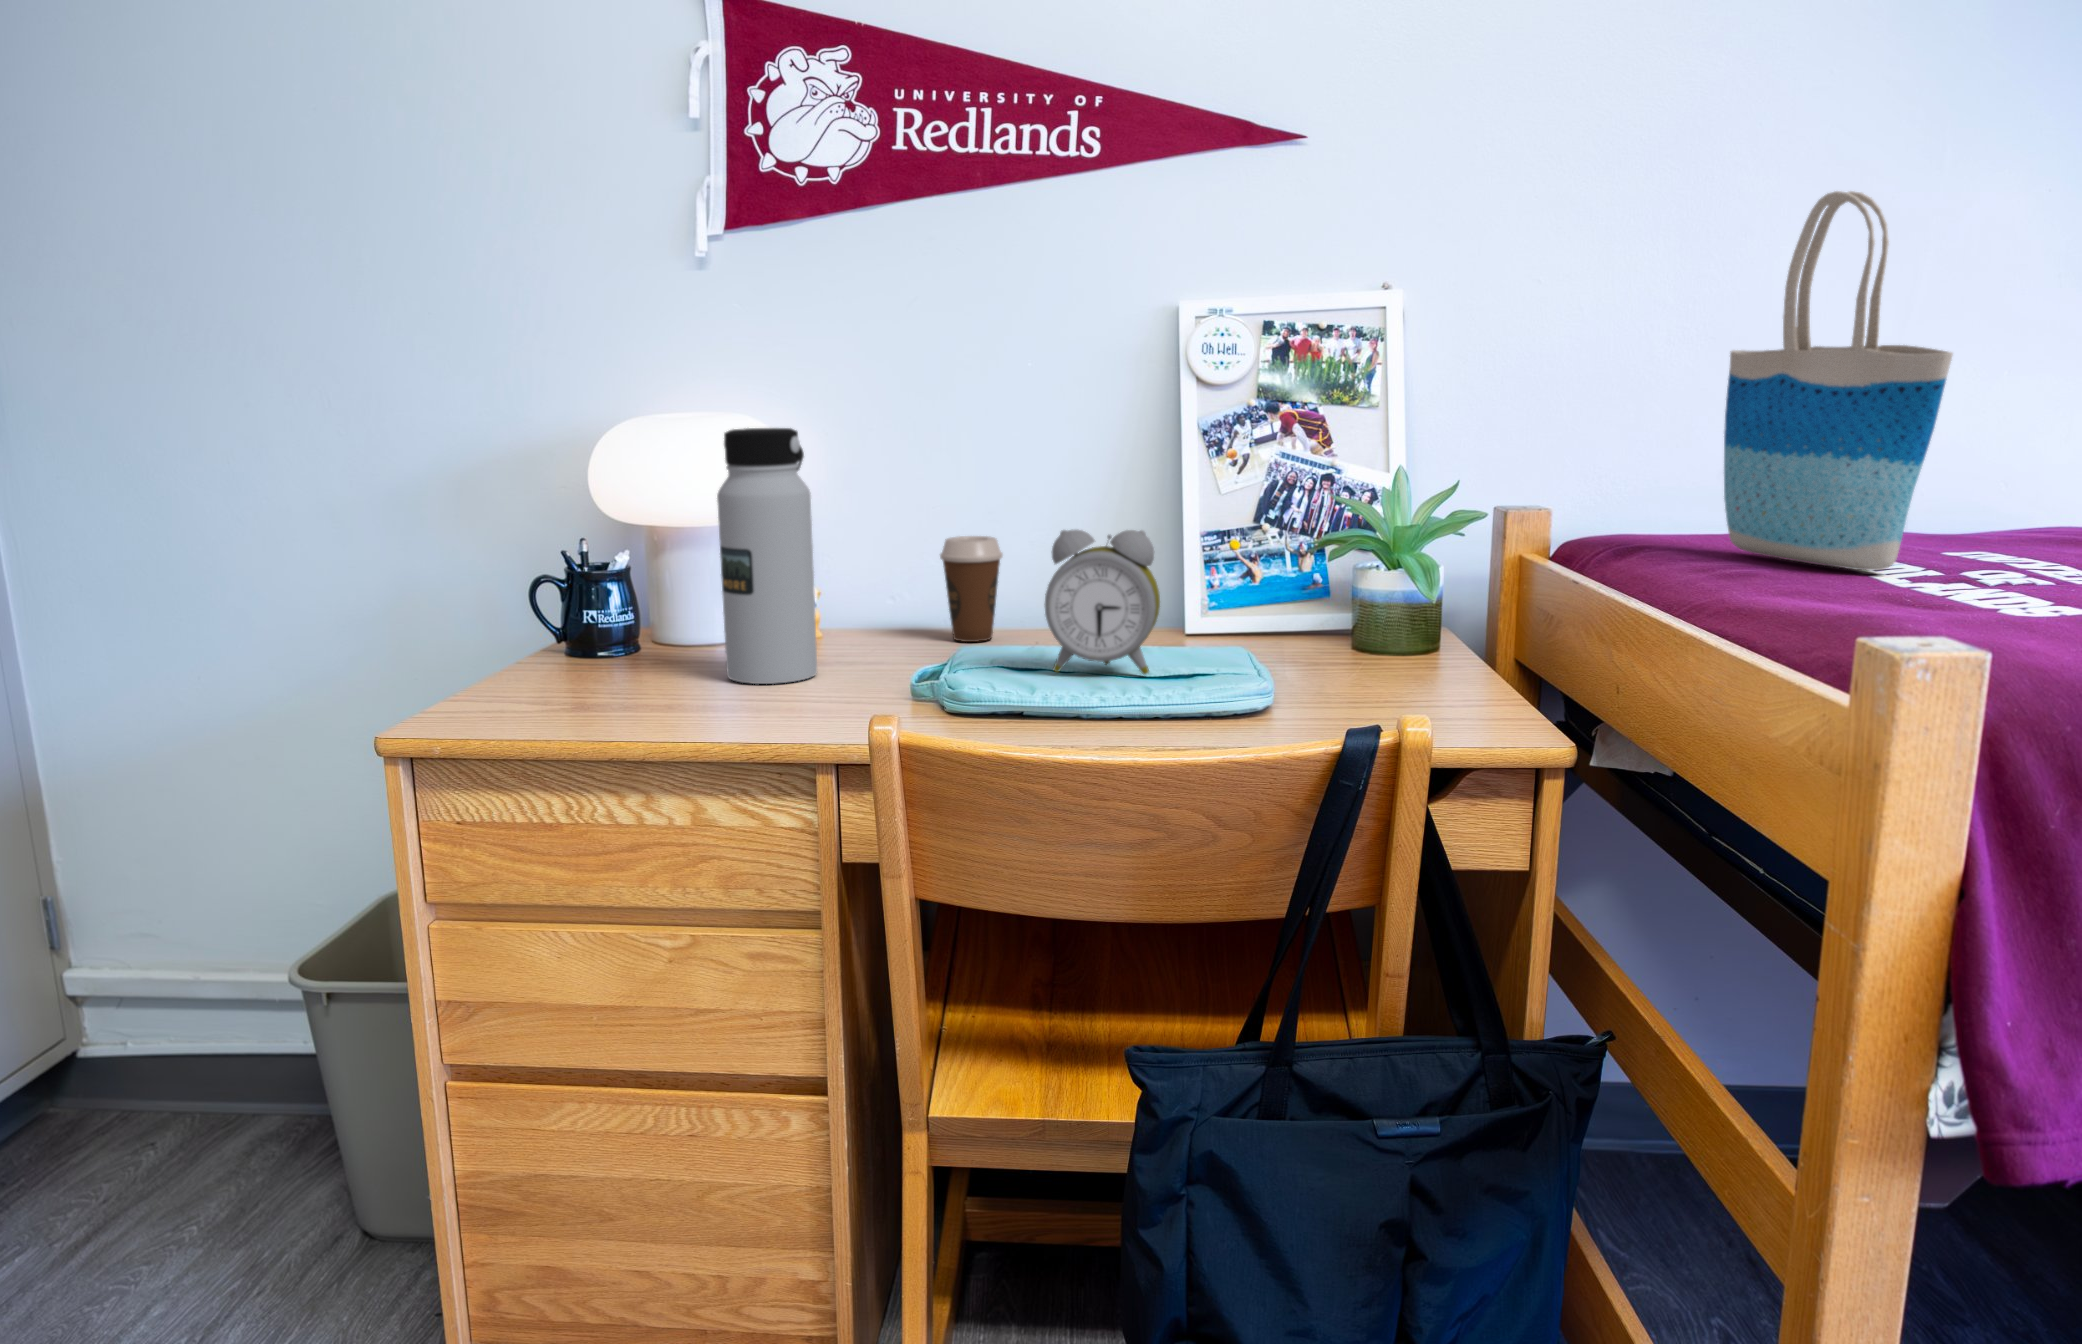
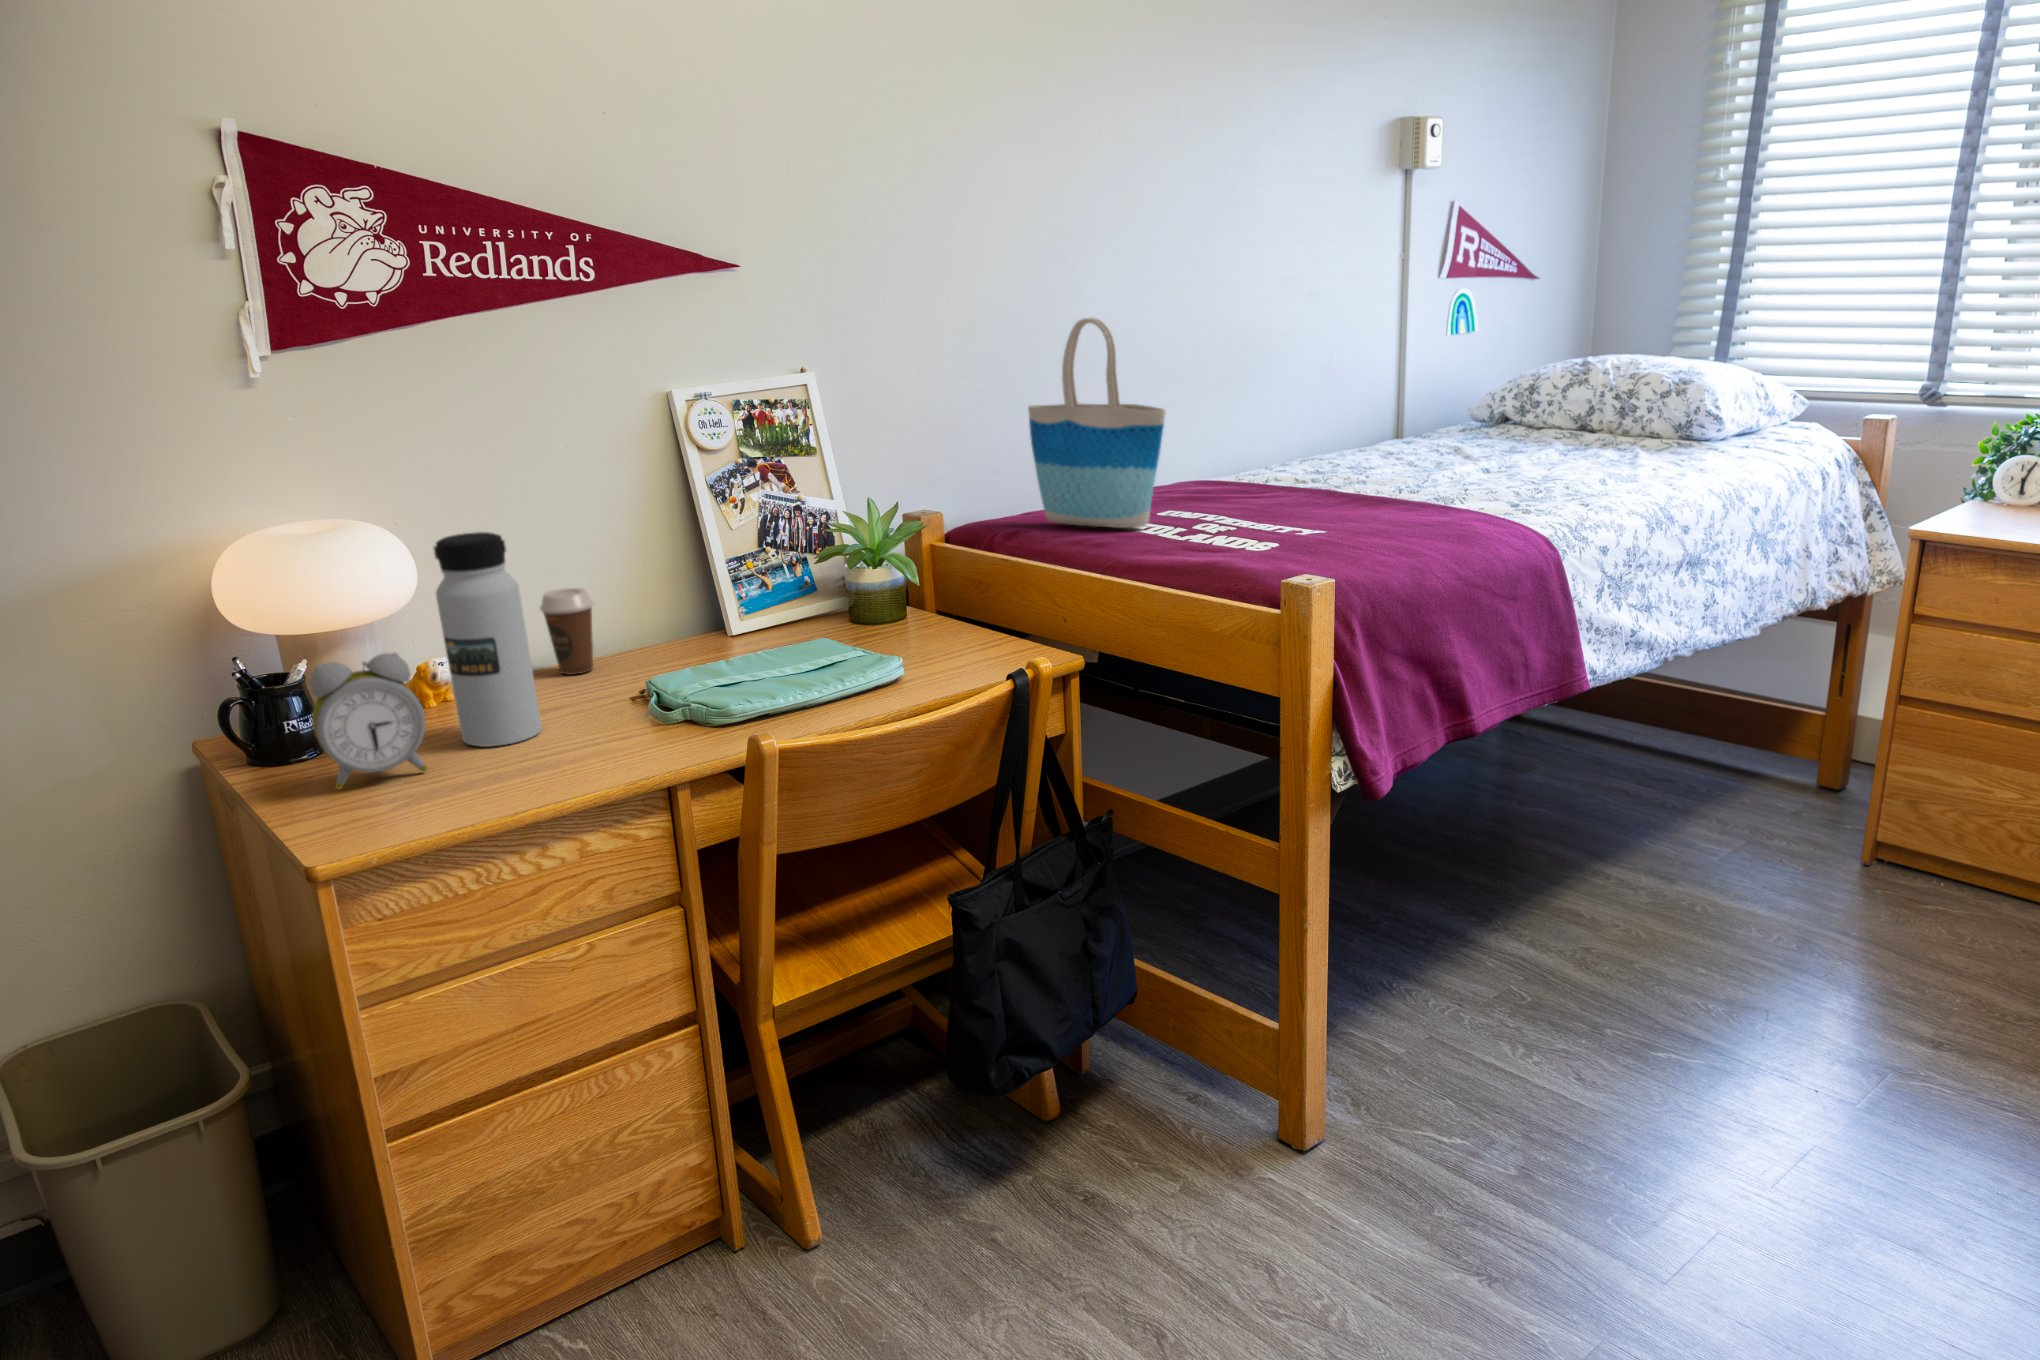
alarm clock: present [1045,530,1160,675] -> present [310,653,427,789]

